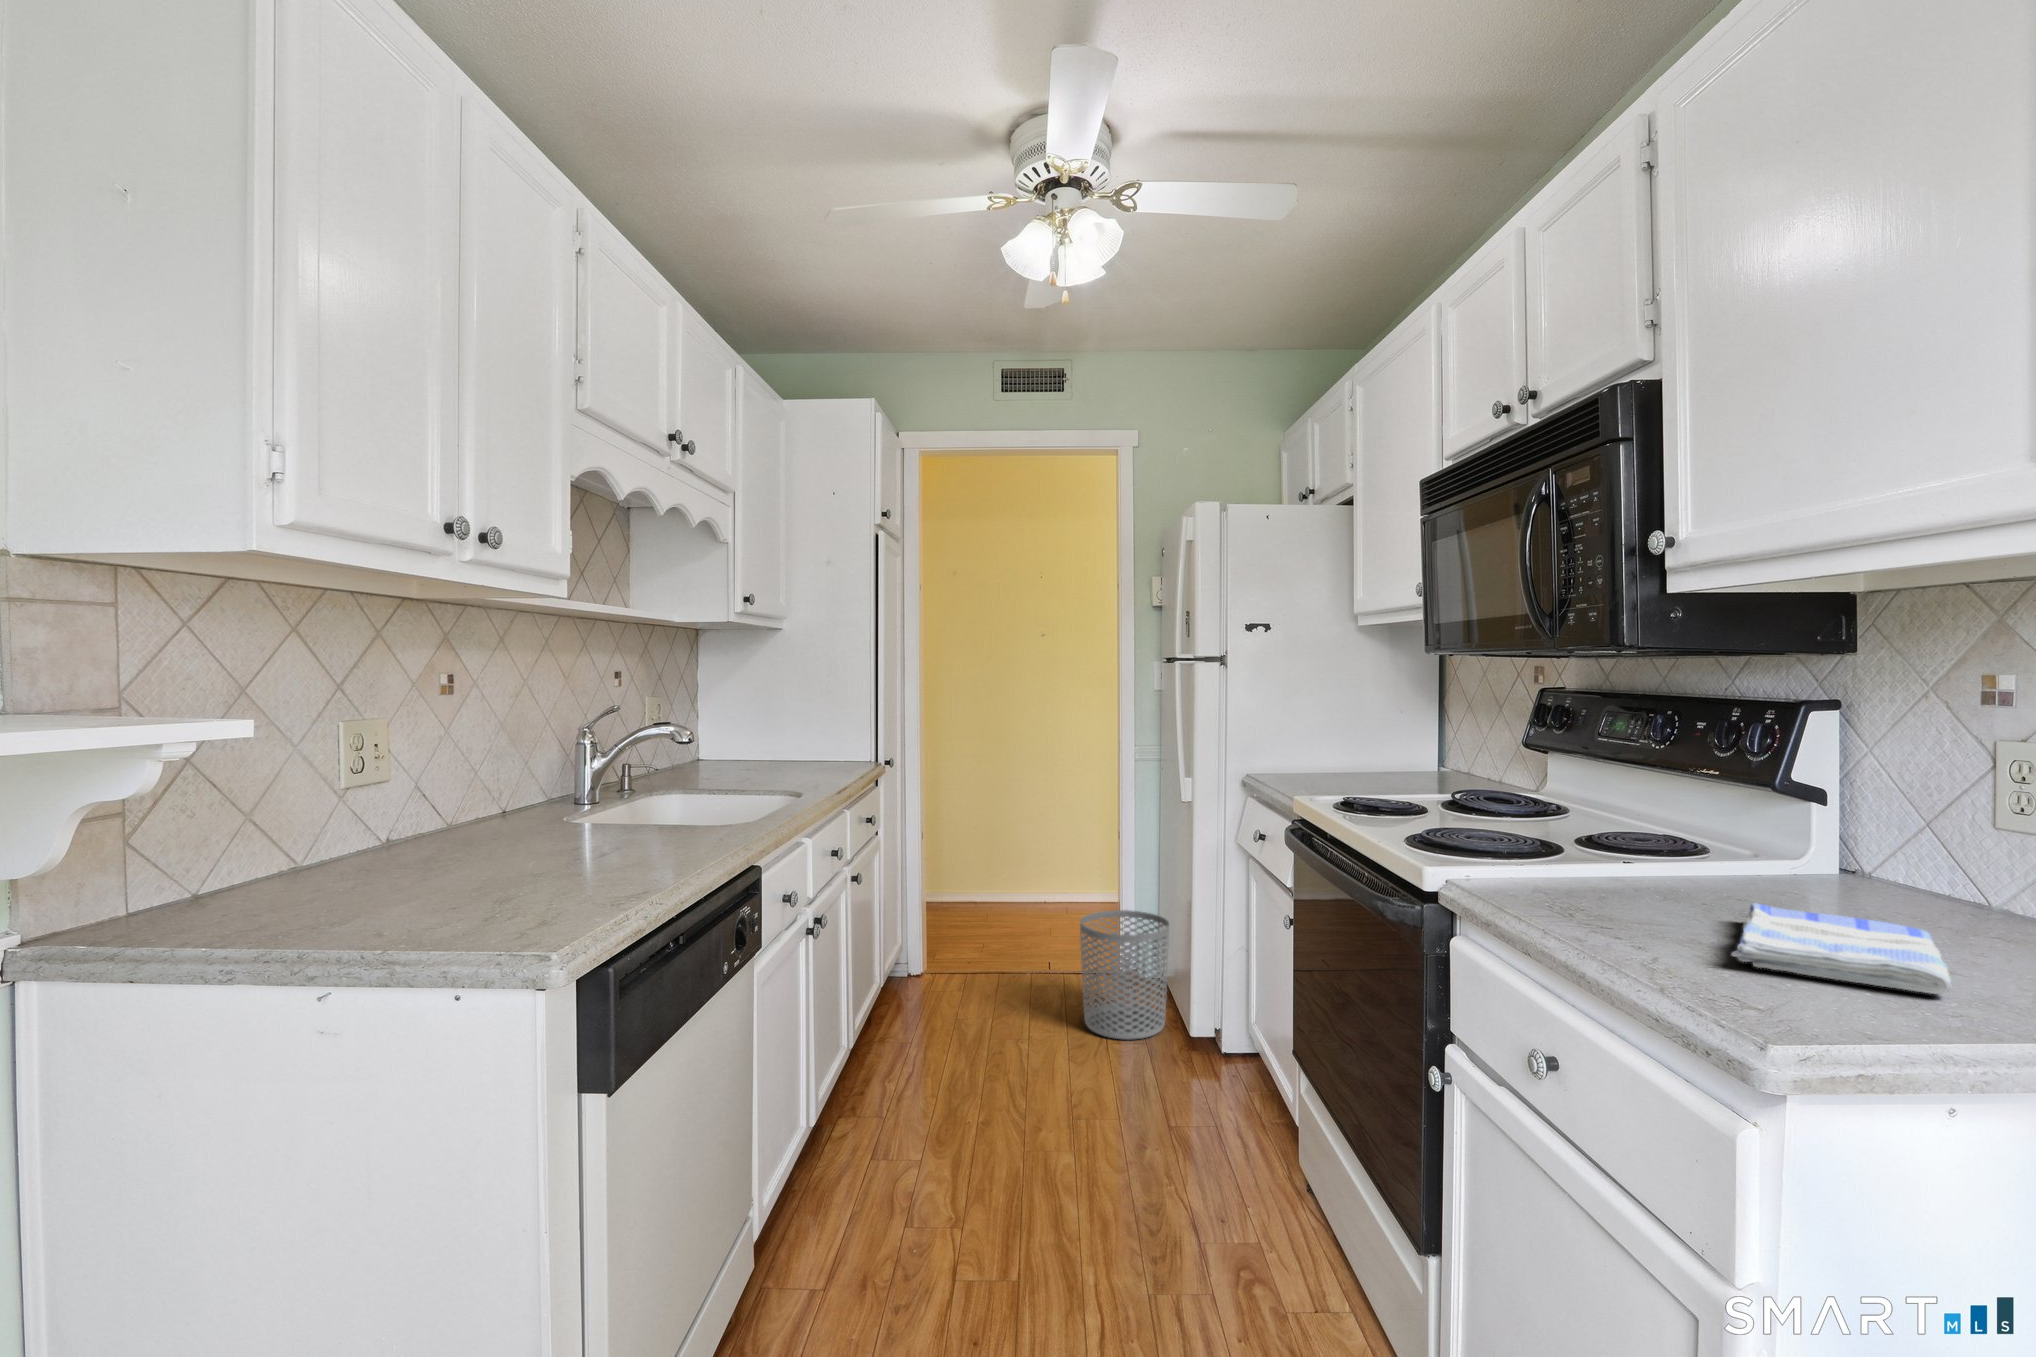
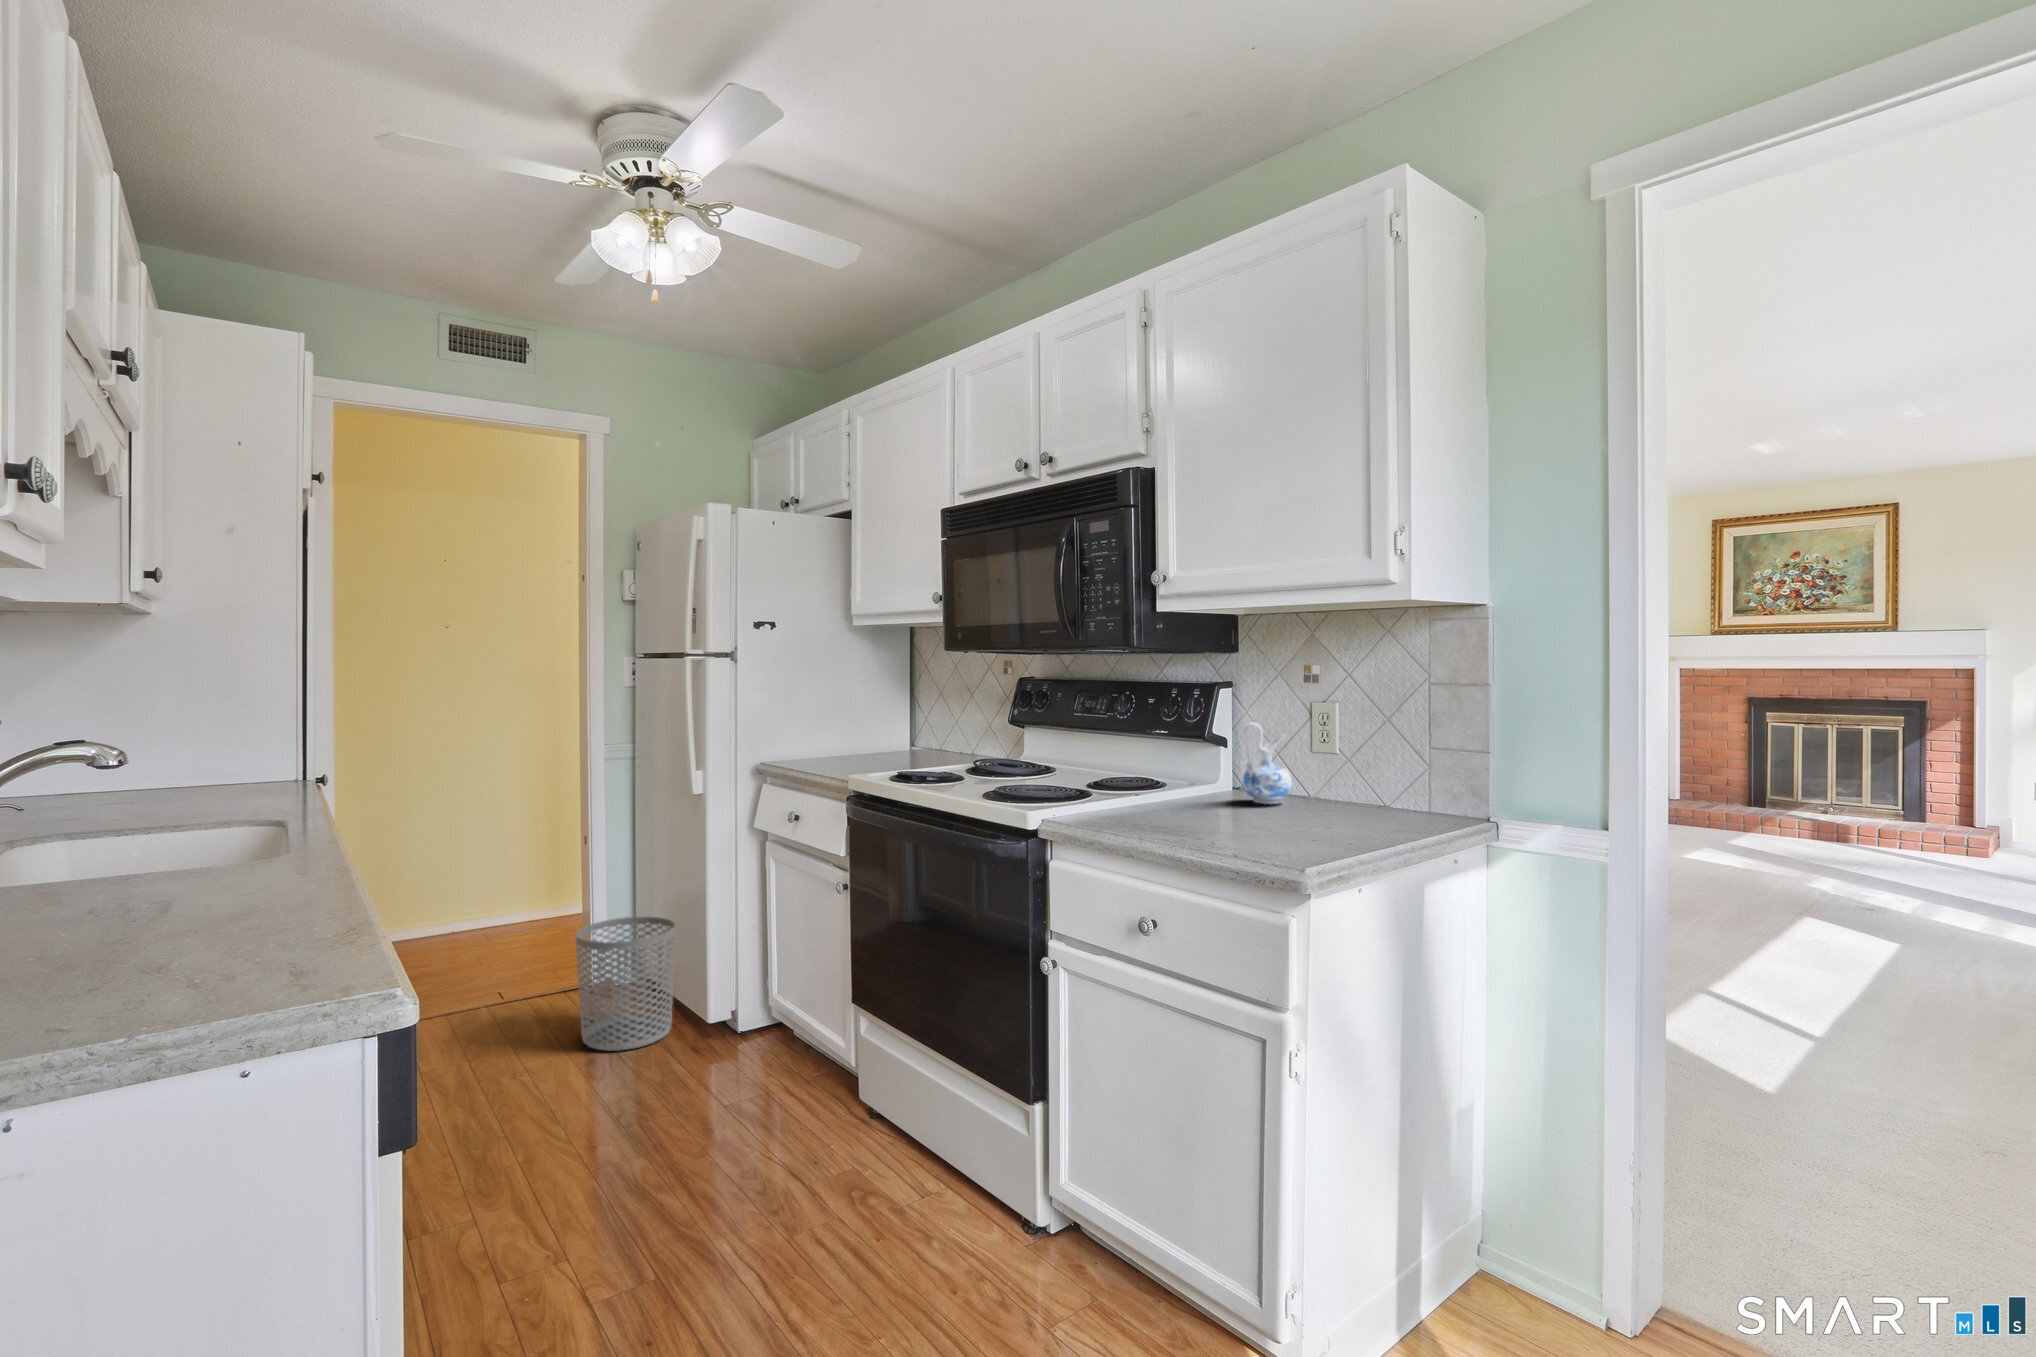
ceramic pitcher: none [1826,767,1935,908] -> present [1243,723,1292,804]
dish towel: present [1732,903,1951,994] -> none [1229,807,1344,839]

